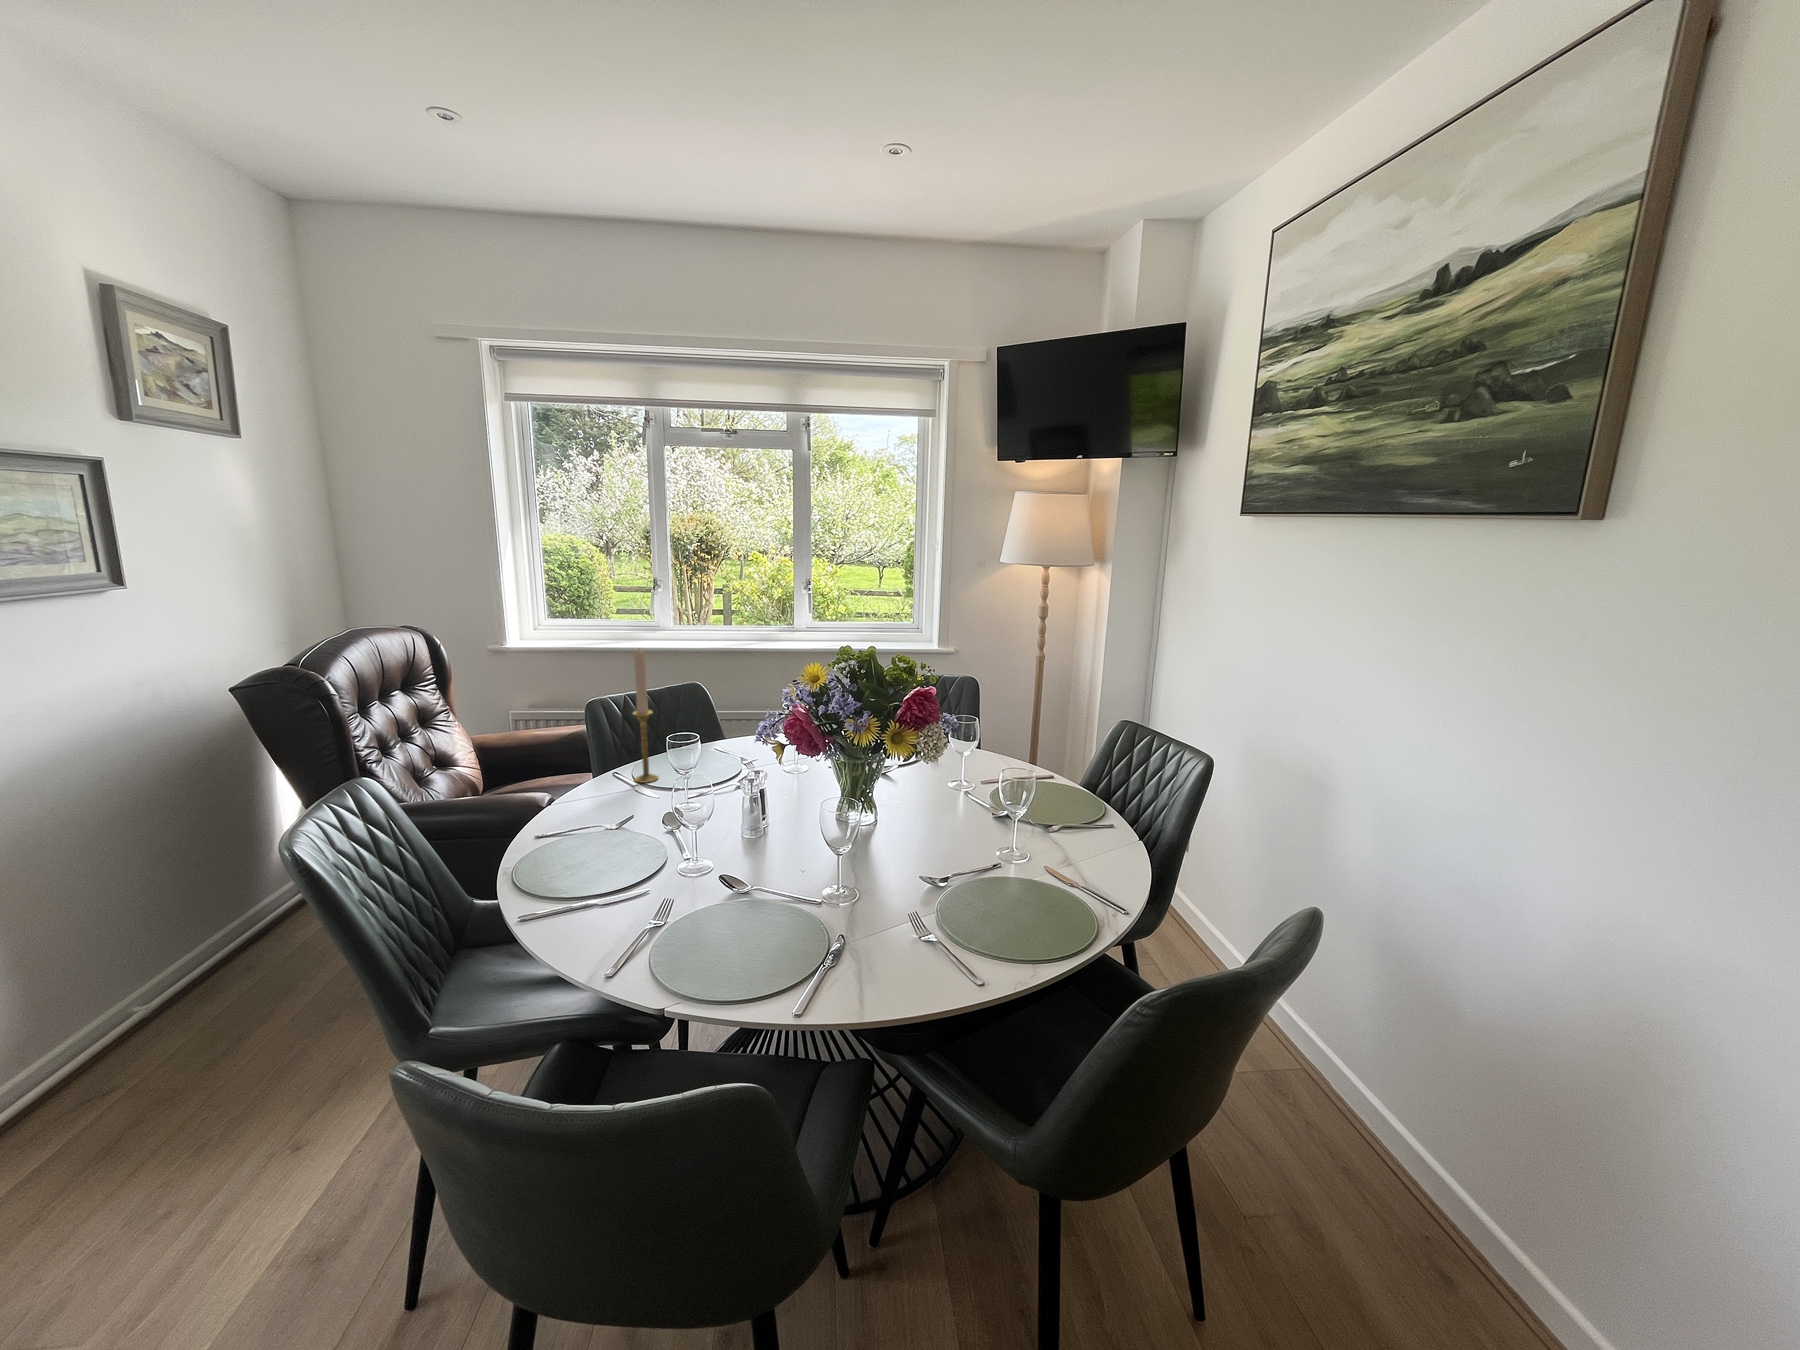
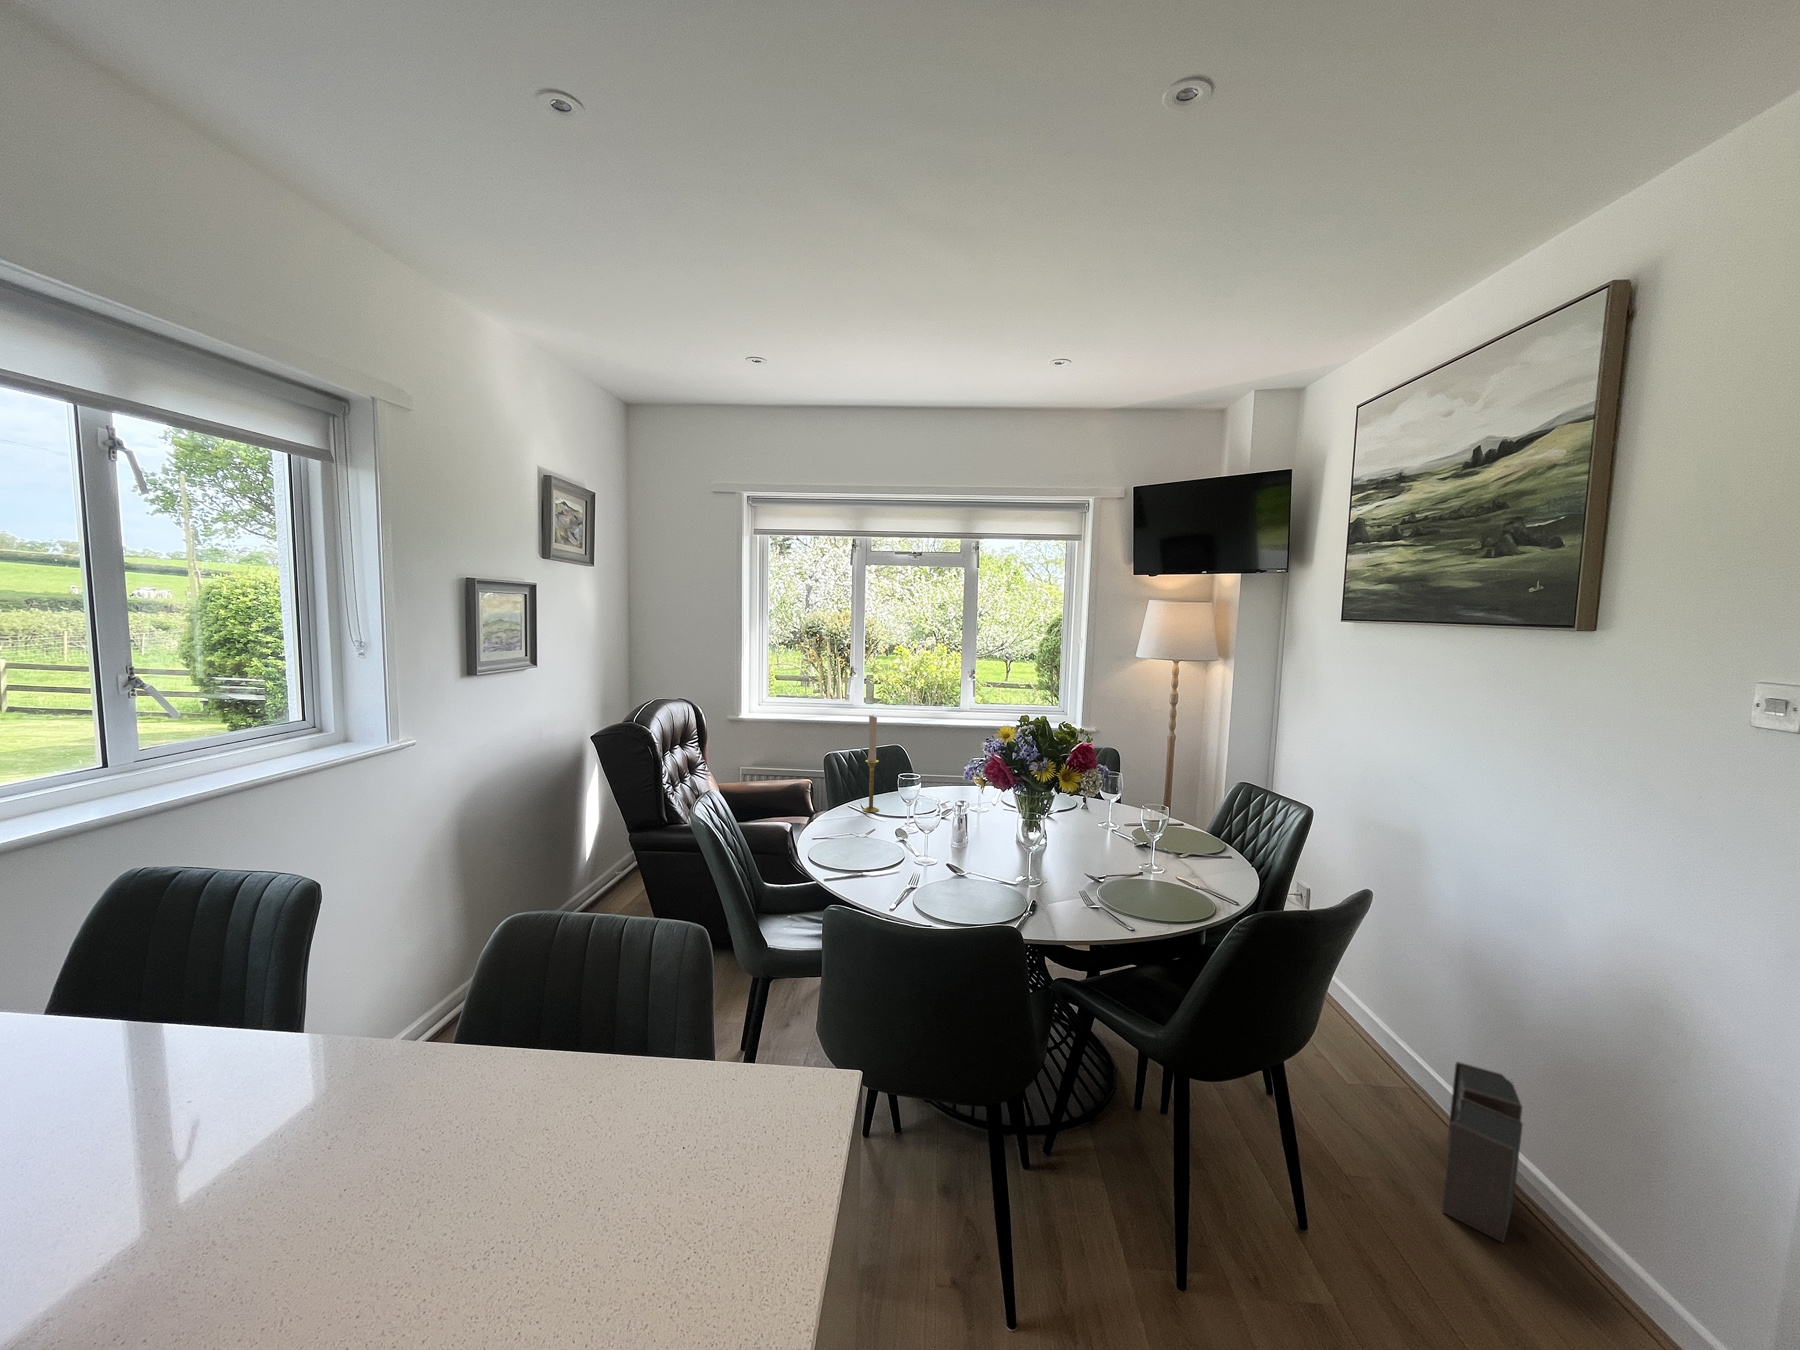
speaker: none [1345,1046,1453,1285] -> present [1442,1062,1523,1243]

